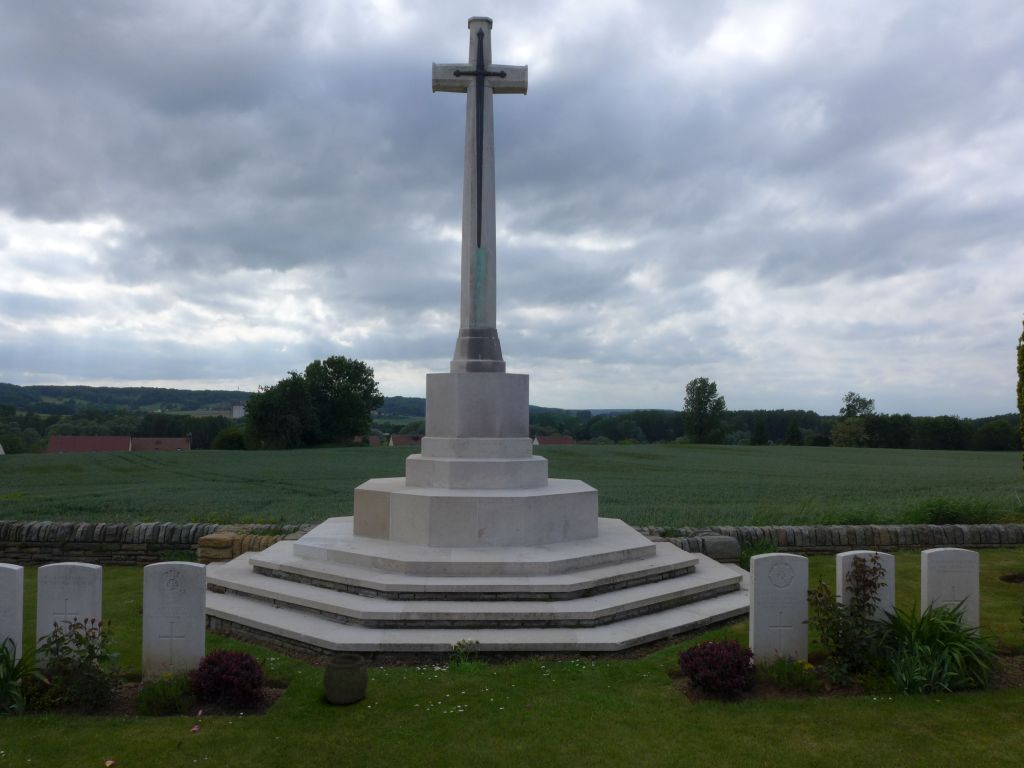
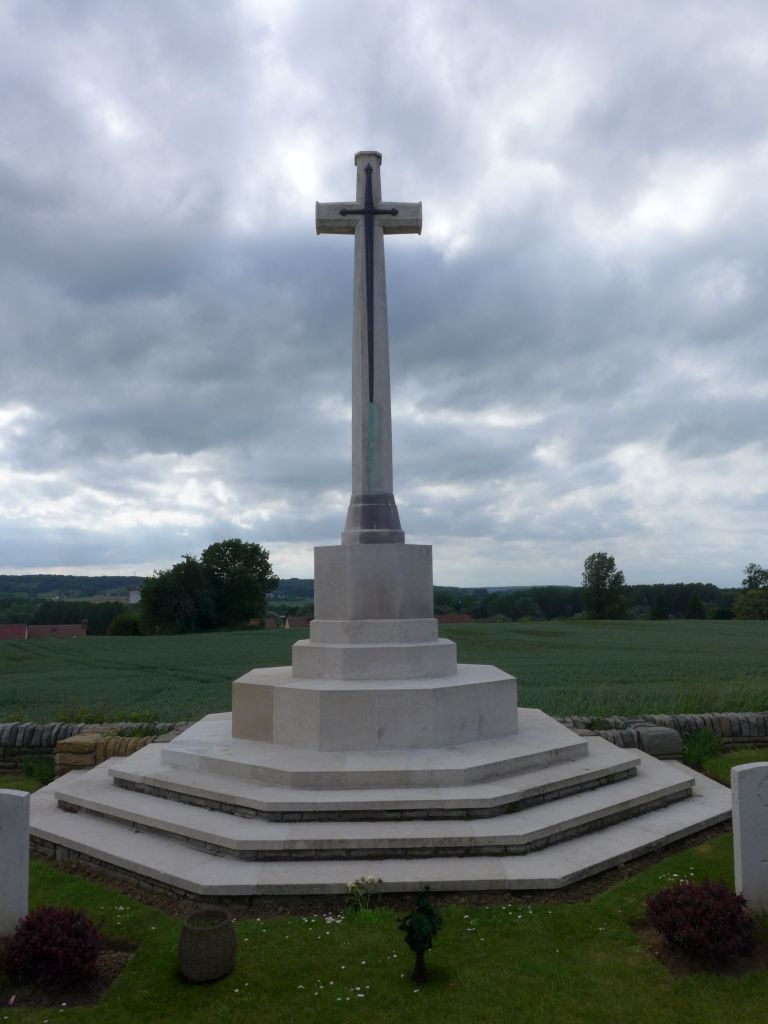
decorative plant: none [487,637,524,705] -> present [396,886,443,982]

